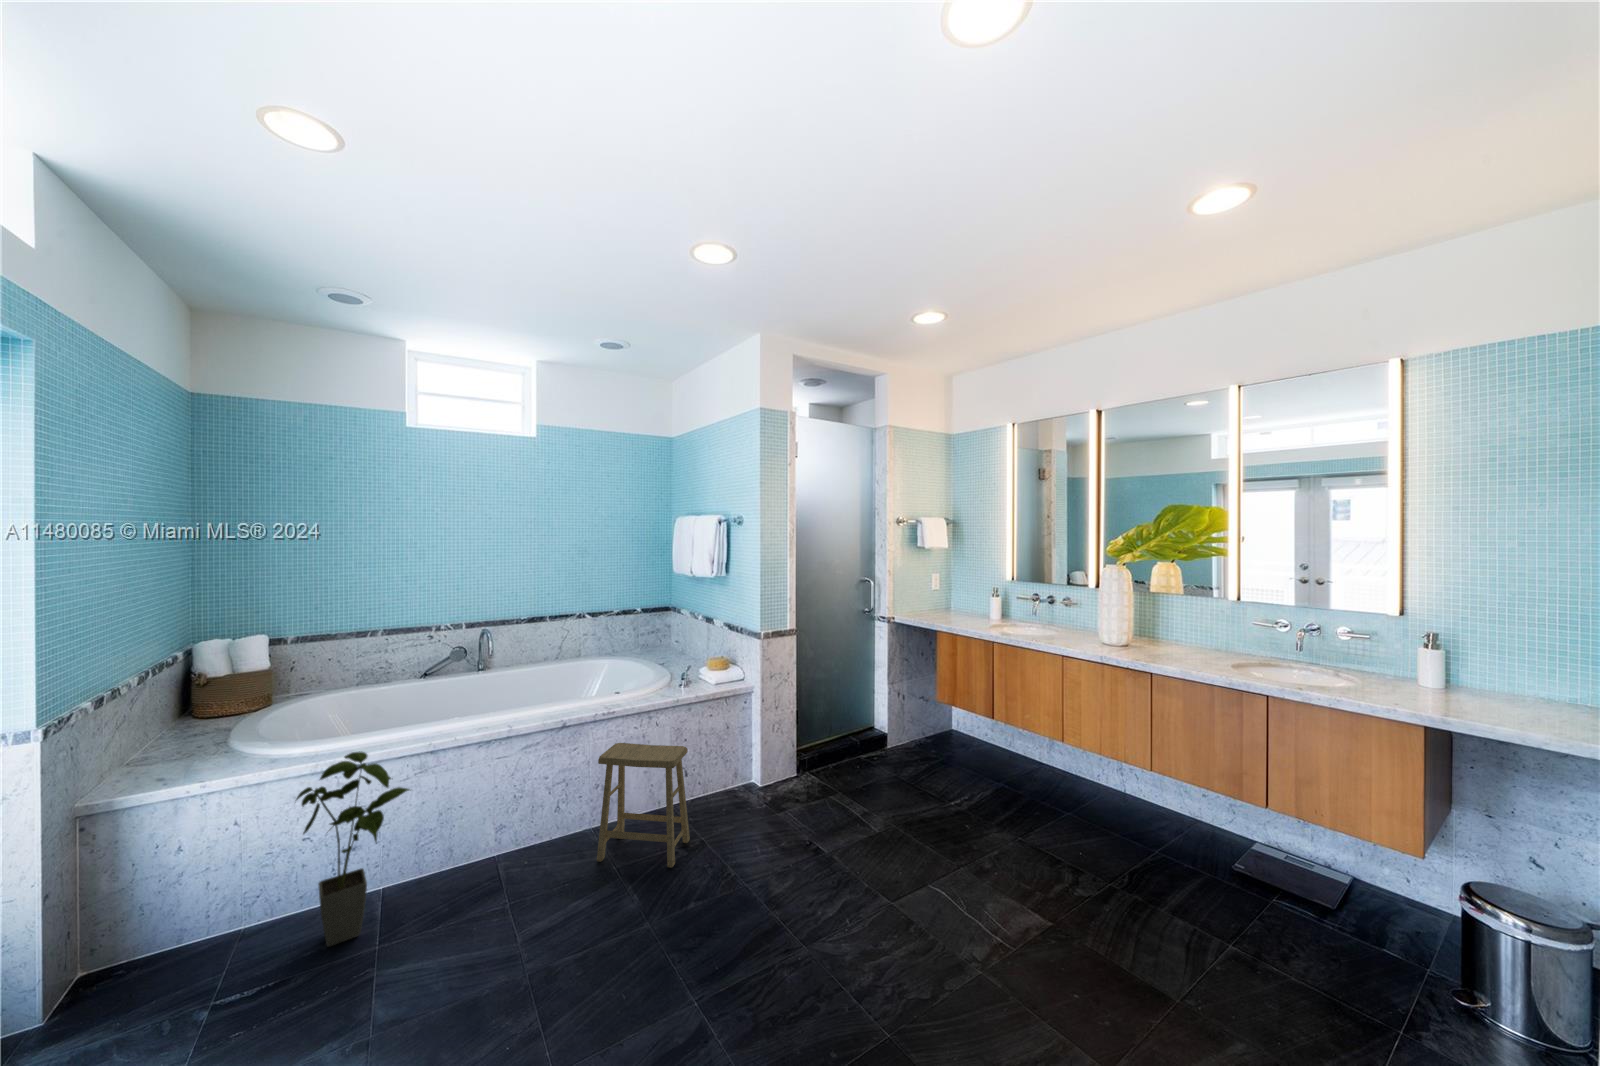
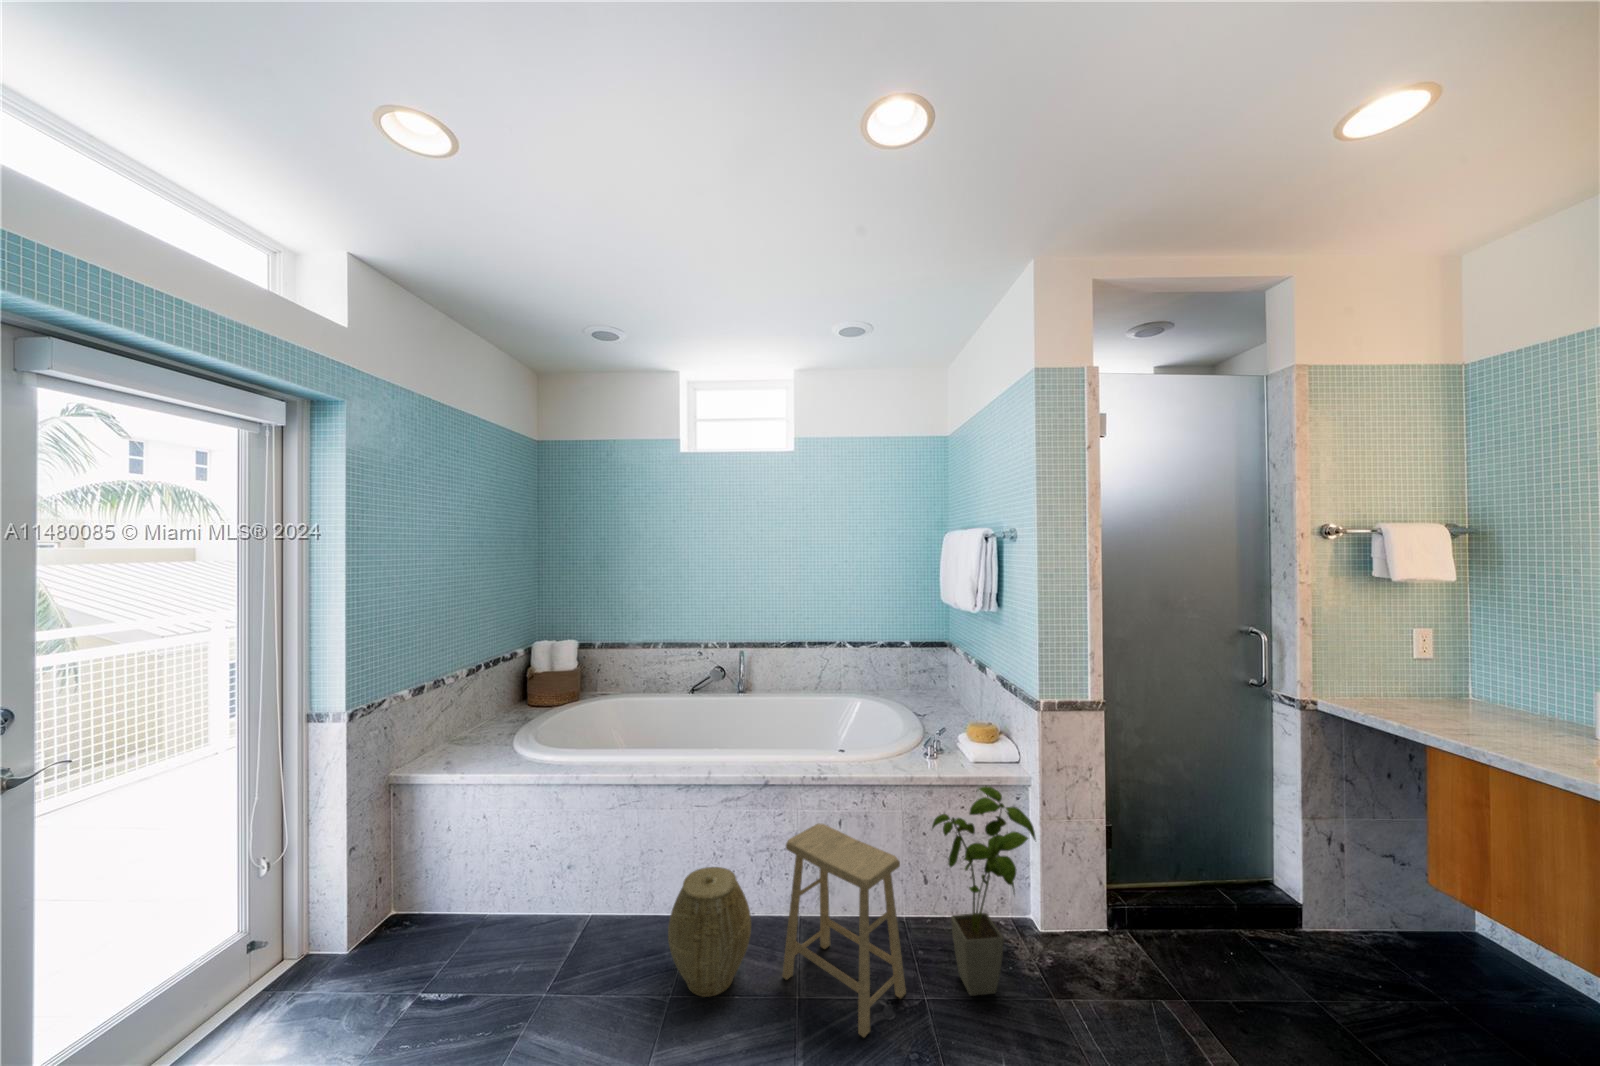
house plant: present [296,752,410,947] -> present [932,787,1036,996]
woven basket: none [499,794,573,893] -> present [668,867,751,997]

